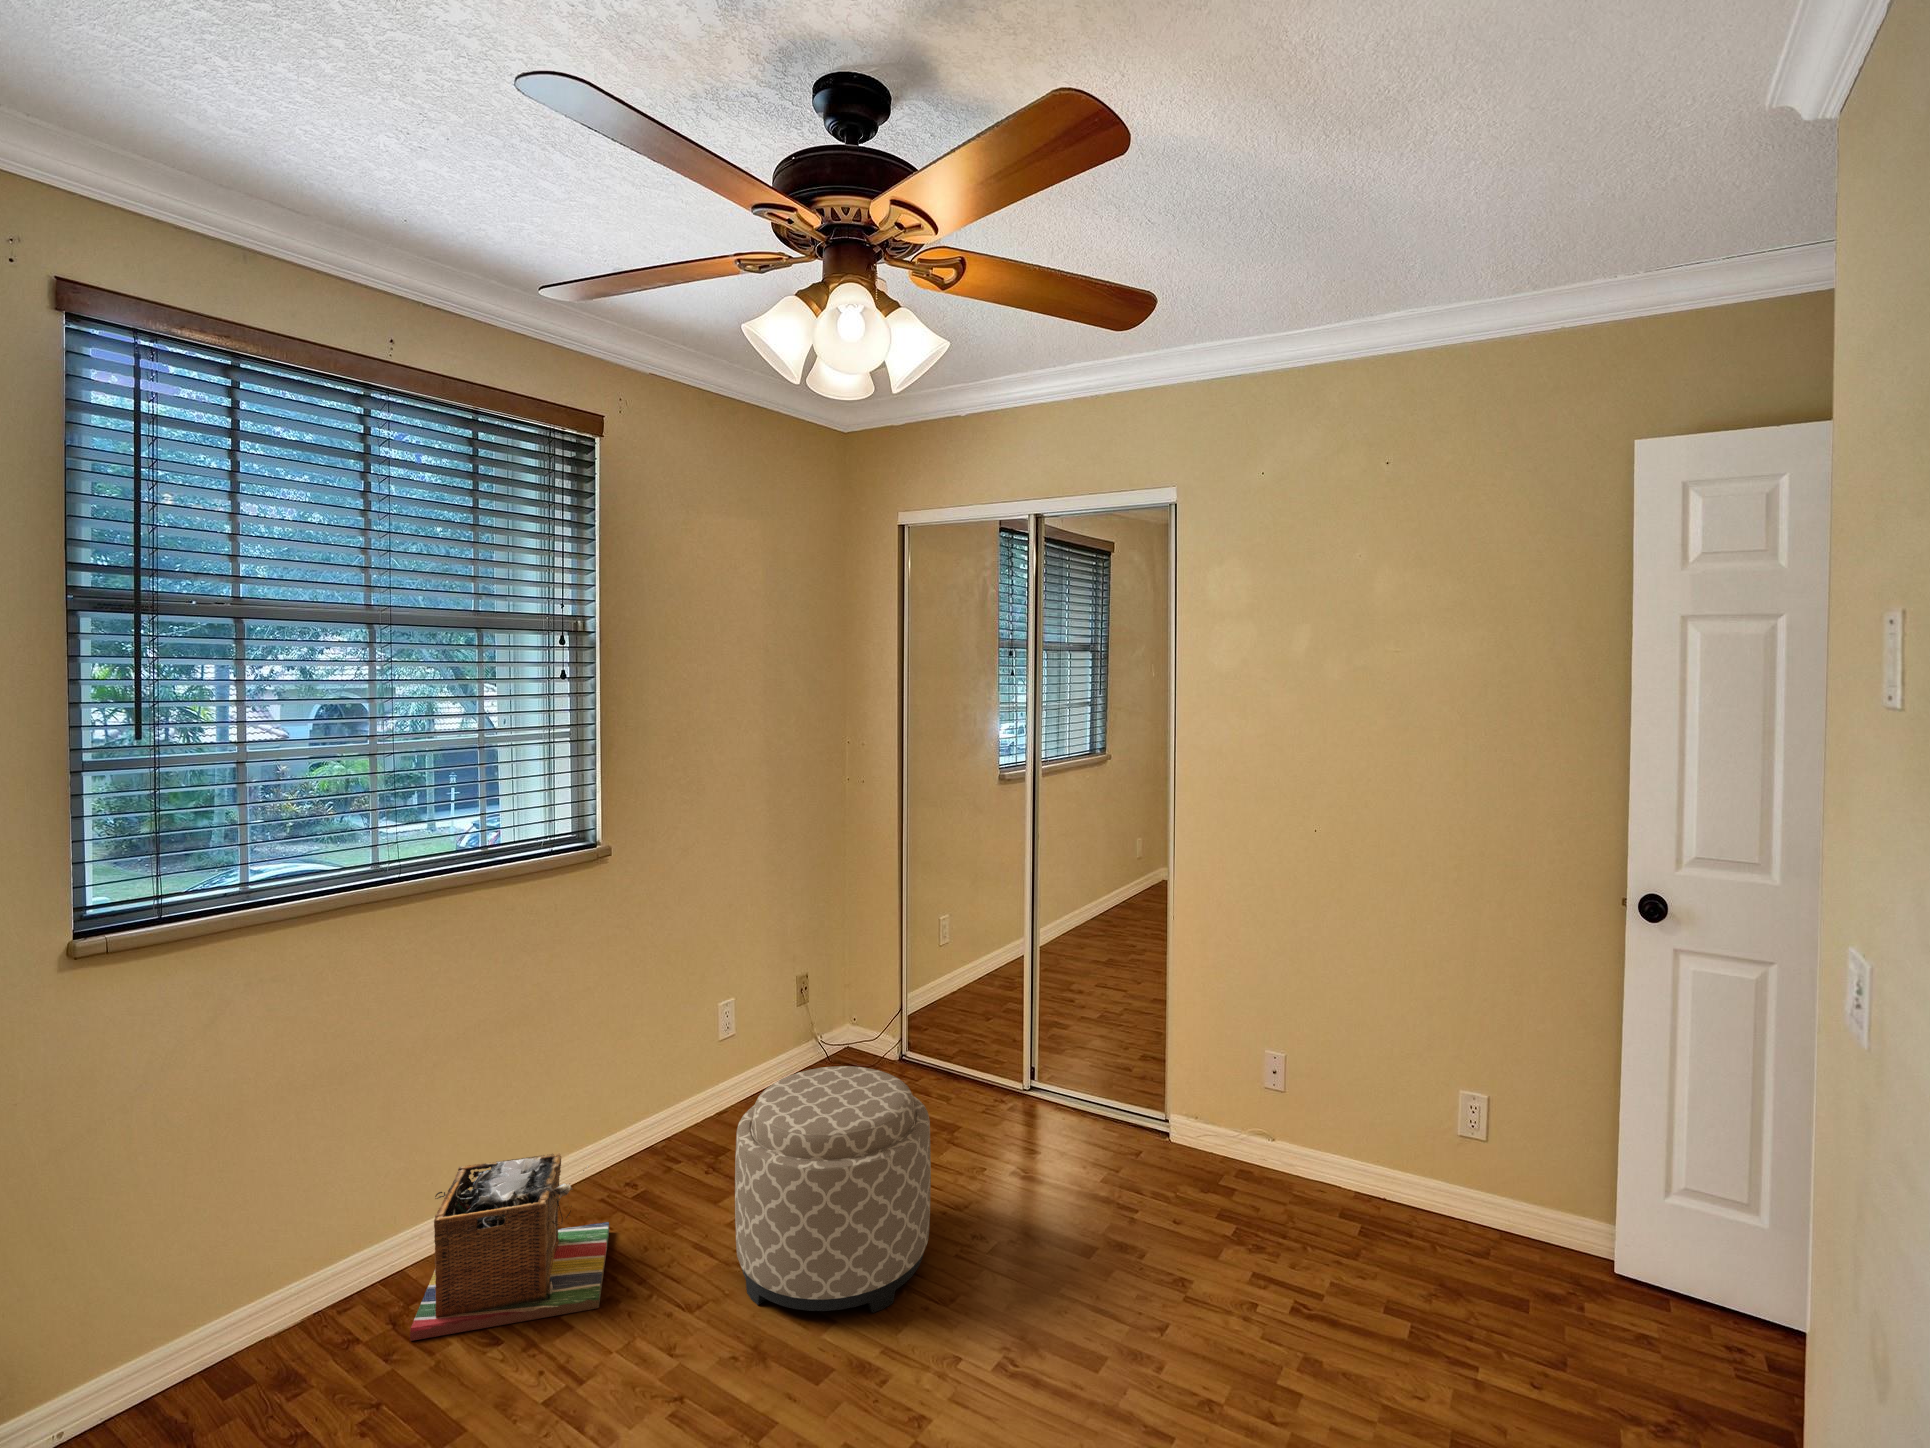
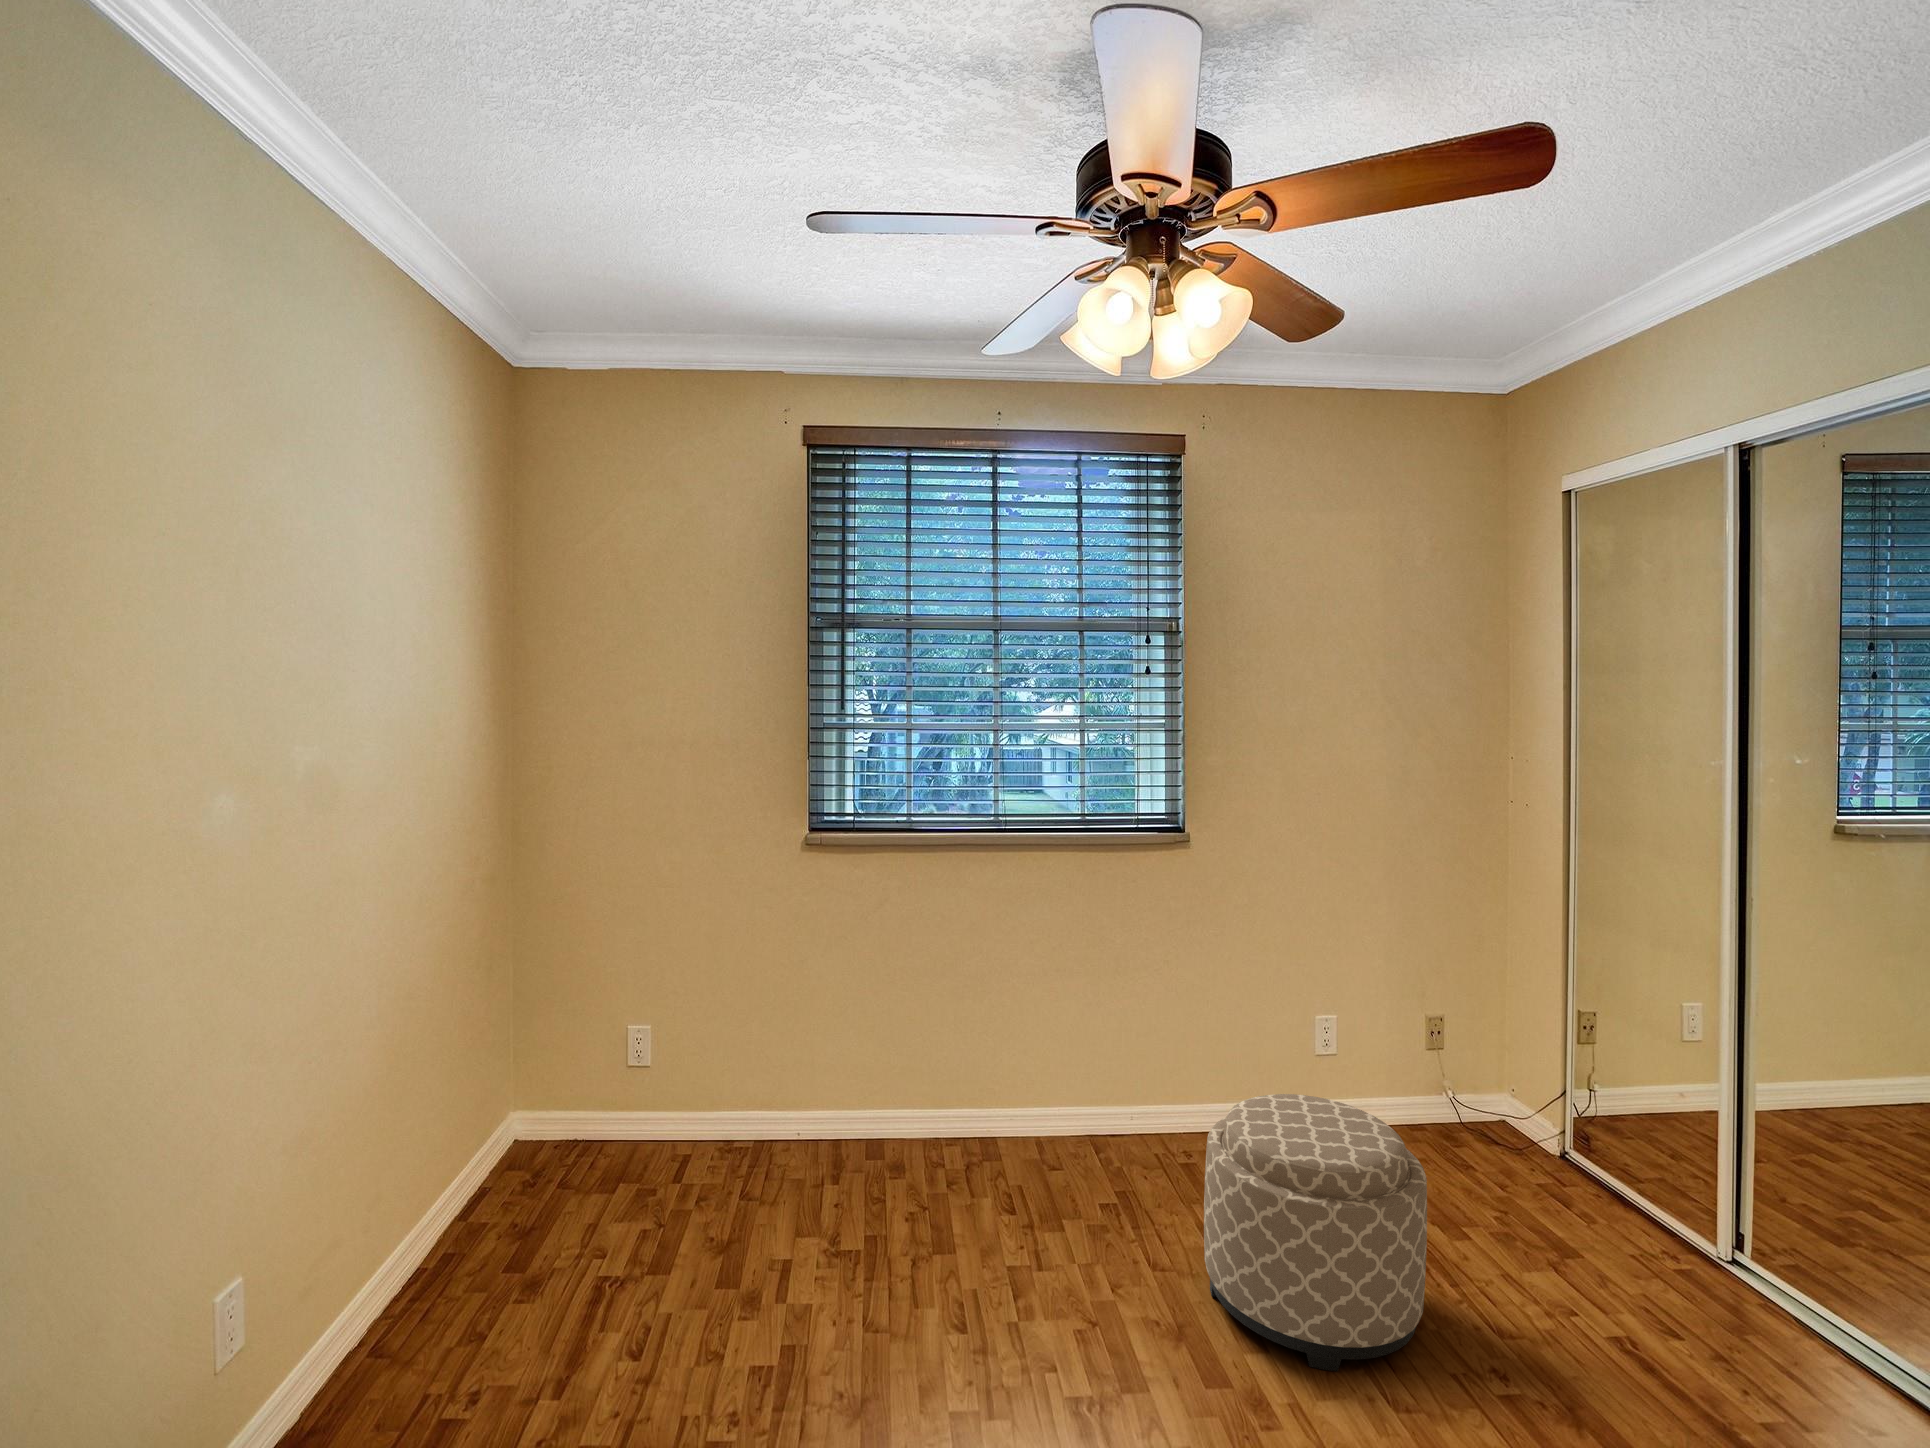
laundry basket: present [410,1153,609,1341] -> none [971,1069,1143,1227]

